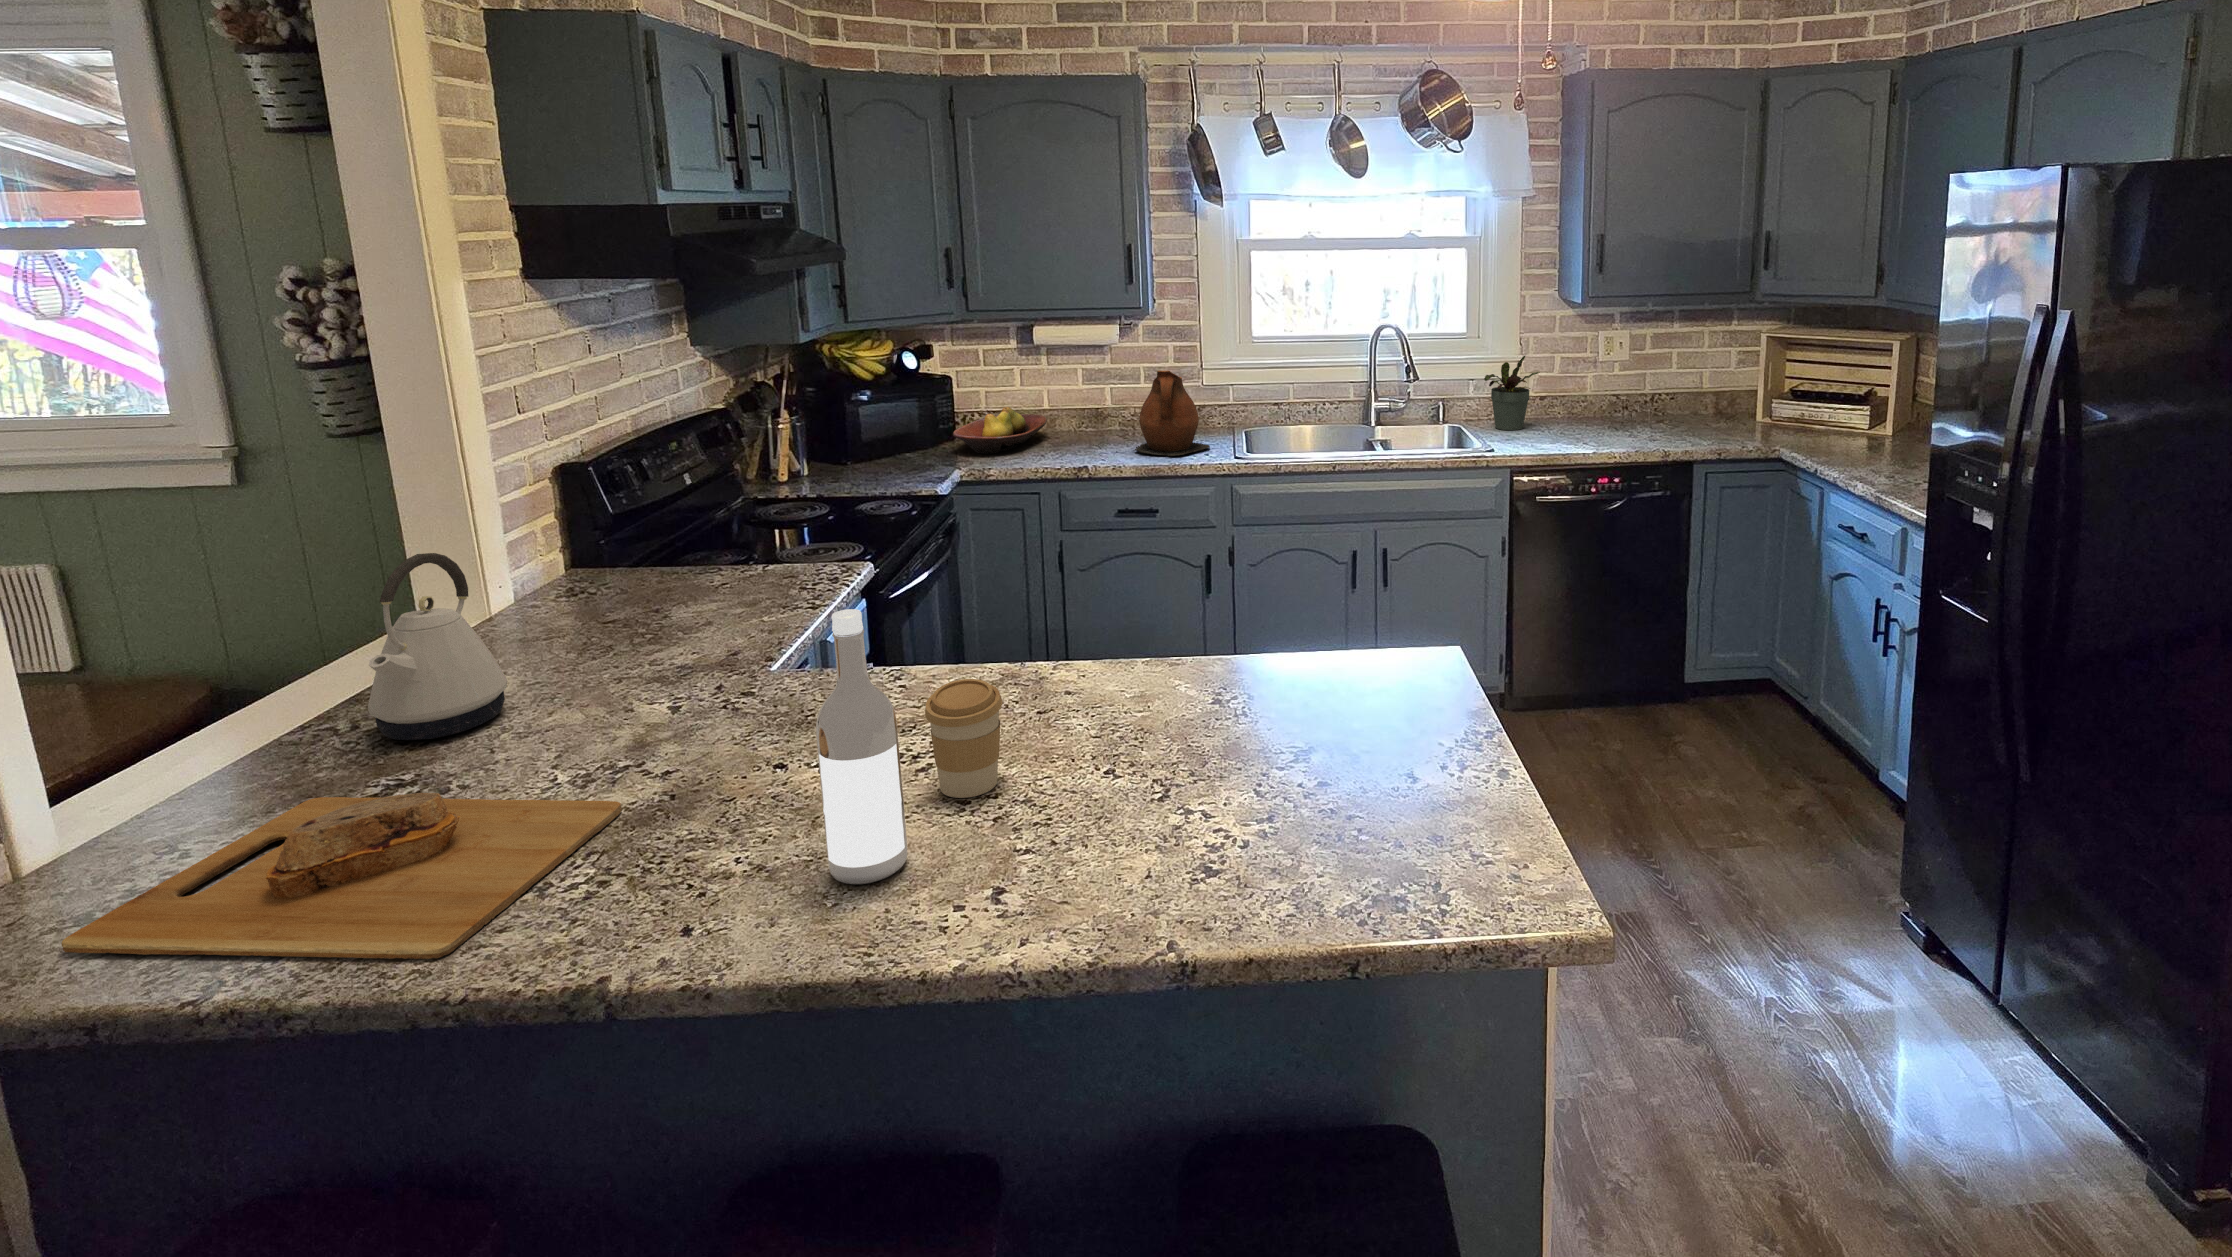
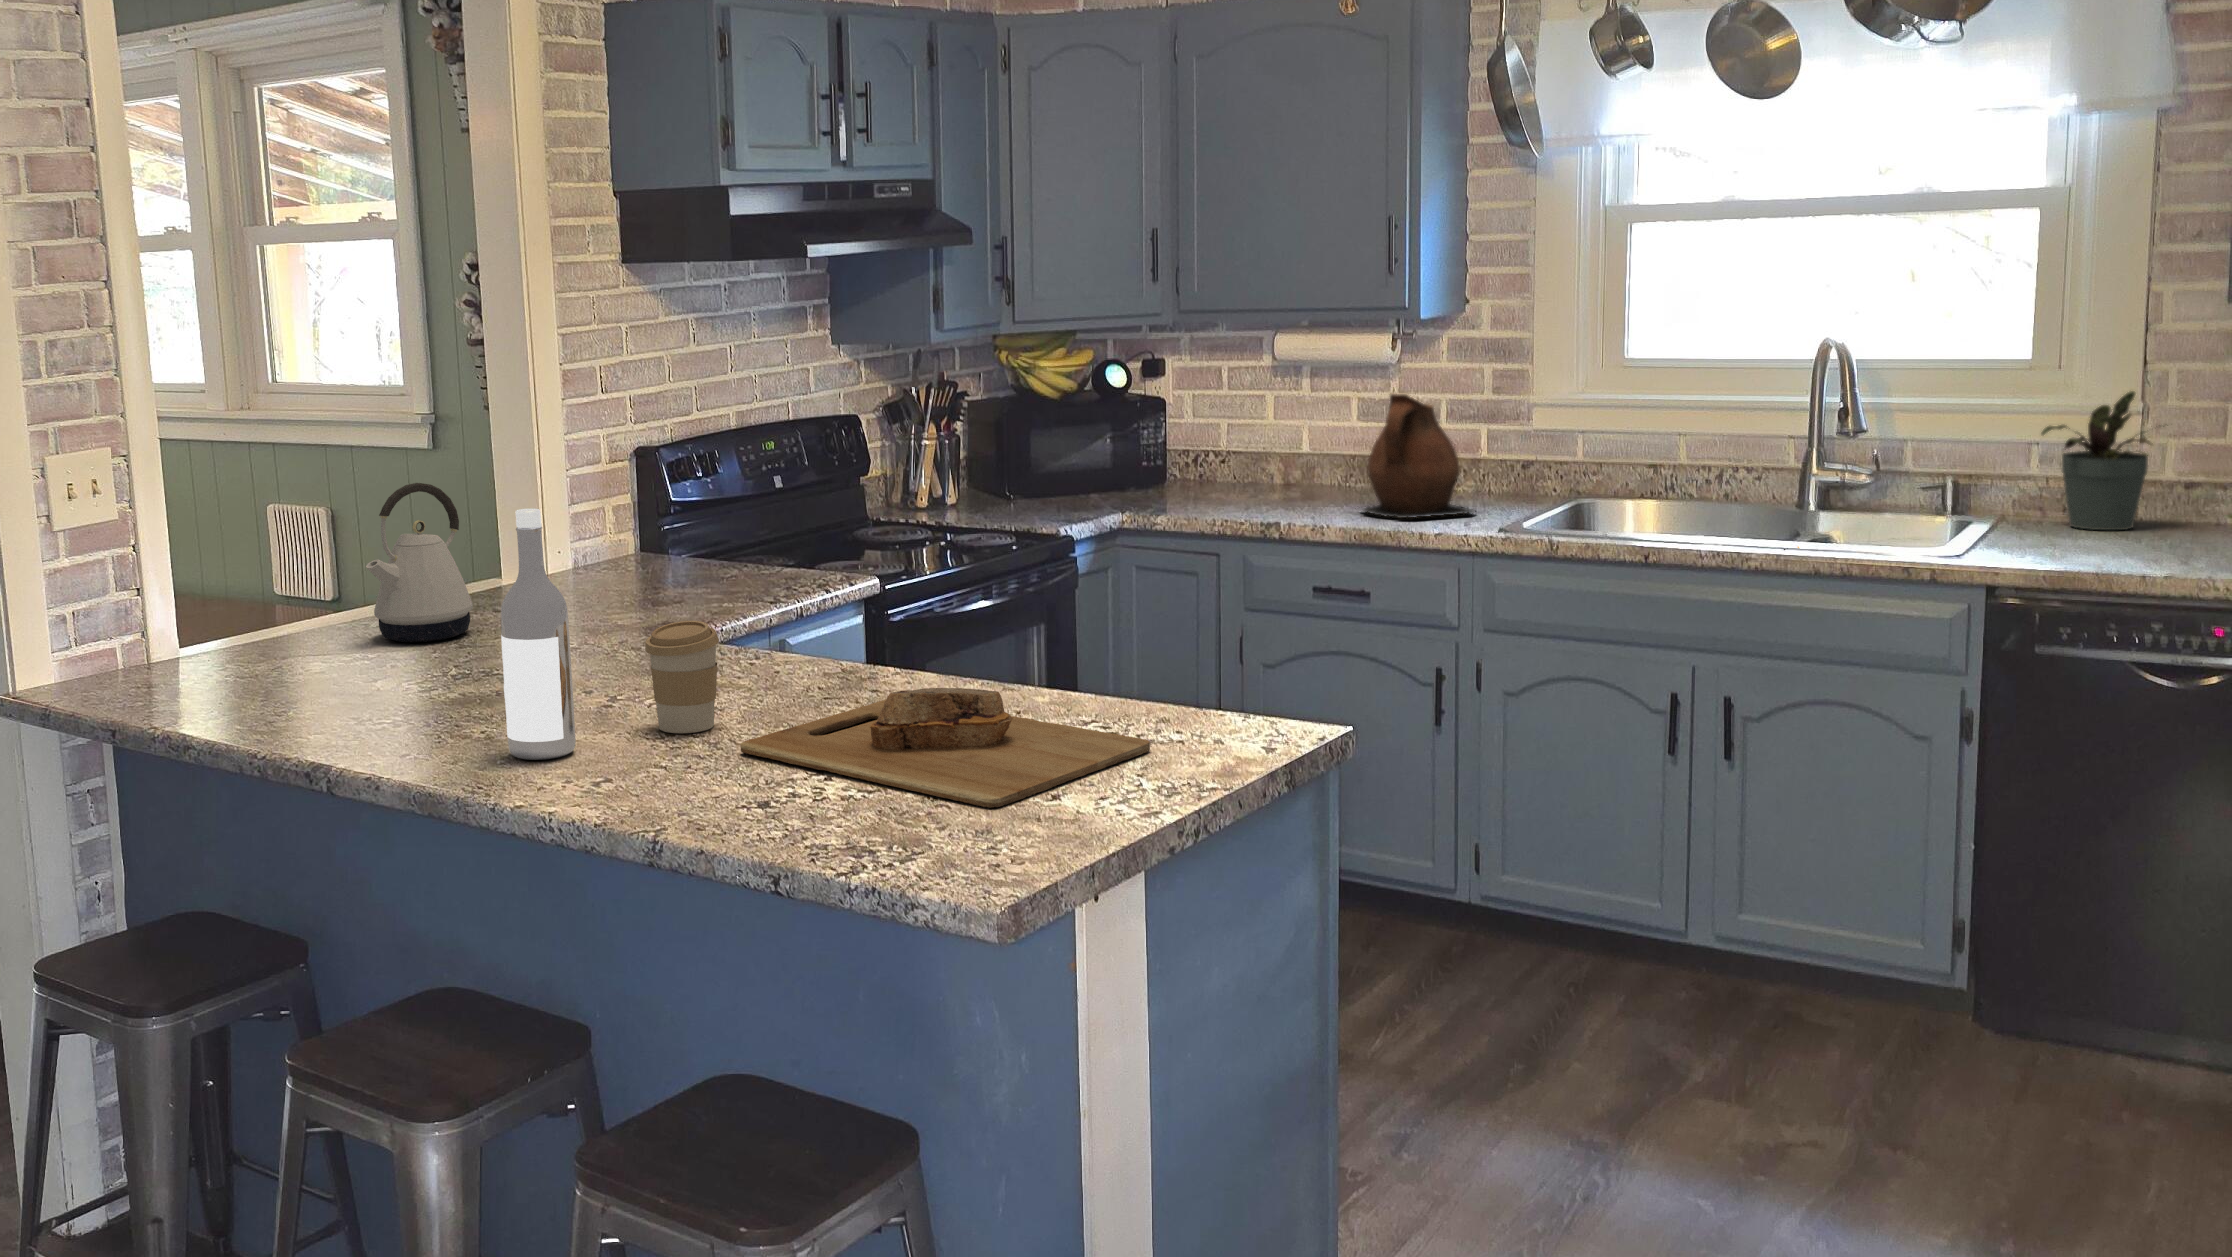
fruit bowl: present [953,407,1047,454] -> none [1134,445,1280,502]
cutting board: present [61,793,622,959] -> present [740,688,1150,808]

